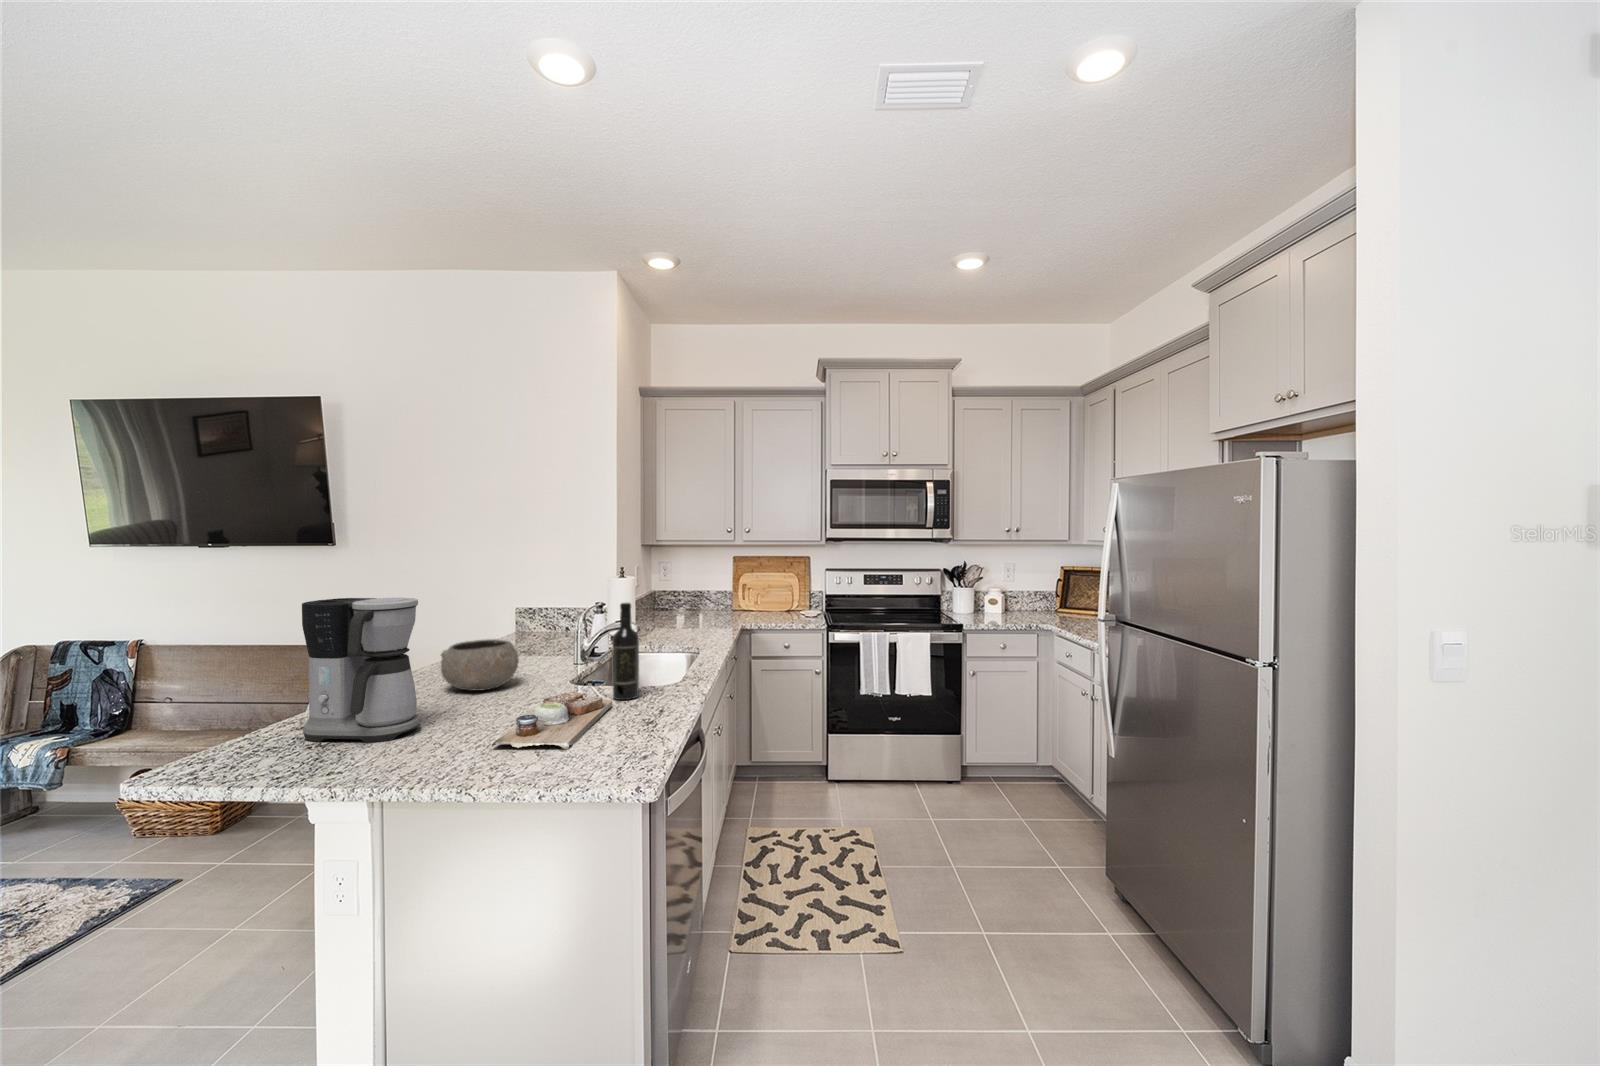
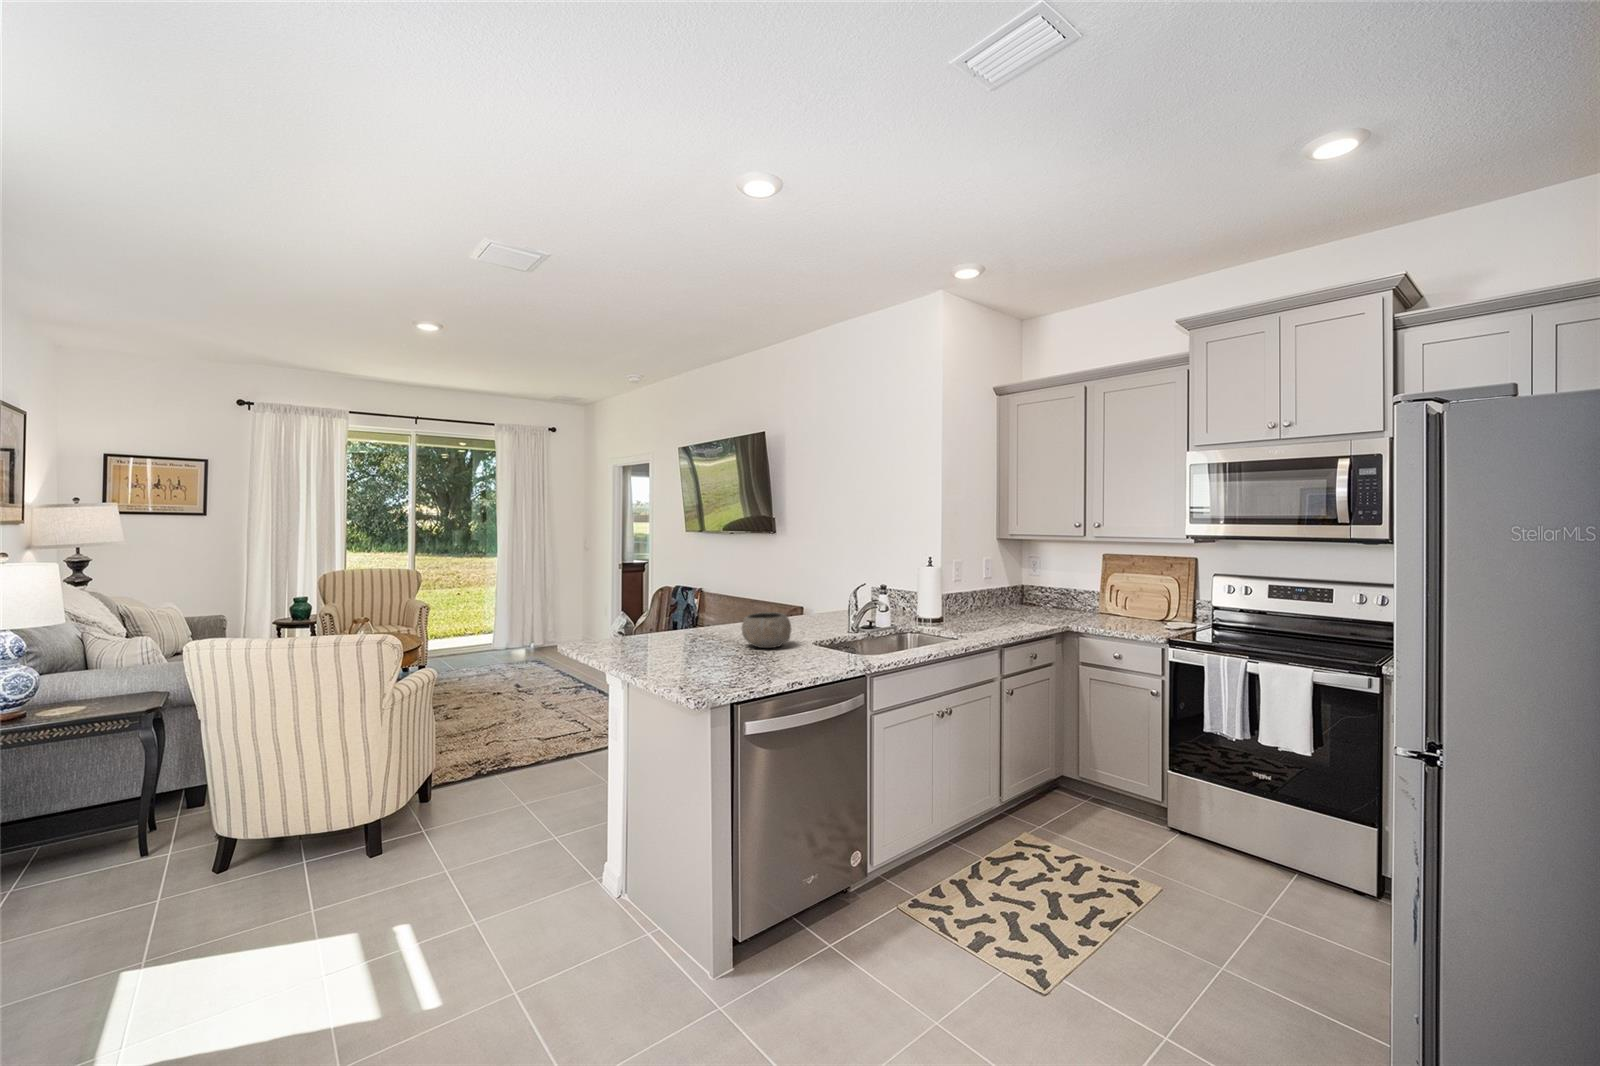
coffee maker: present [302,598,420,742] -> none [641,578,692,665]
wine bottle: present [612,603,639,700] -> none [809,595,829,671]
cutting board: present [492,691,612,750] -> none [688,656,797,691]

